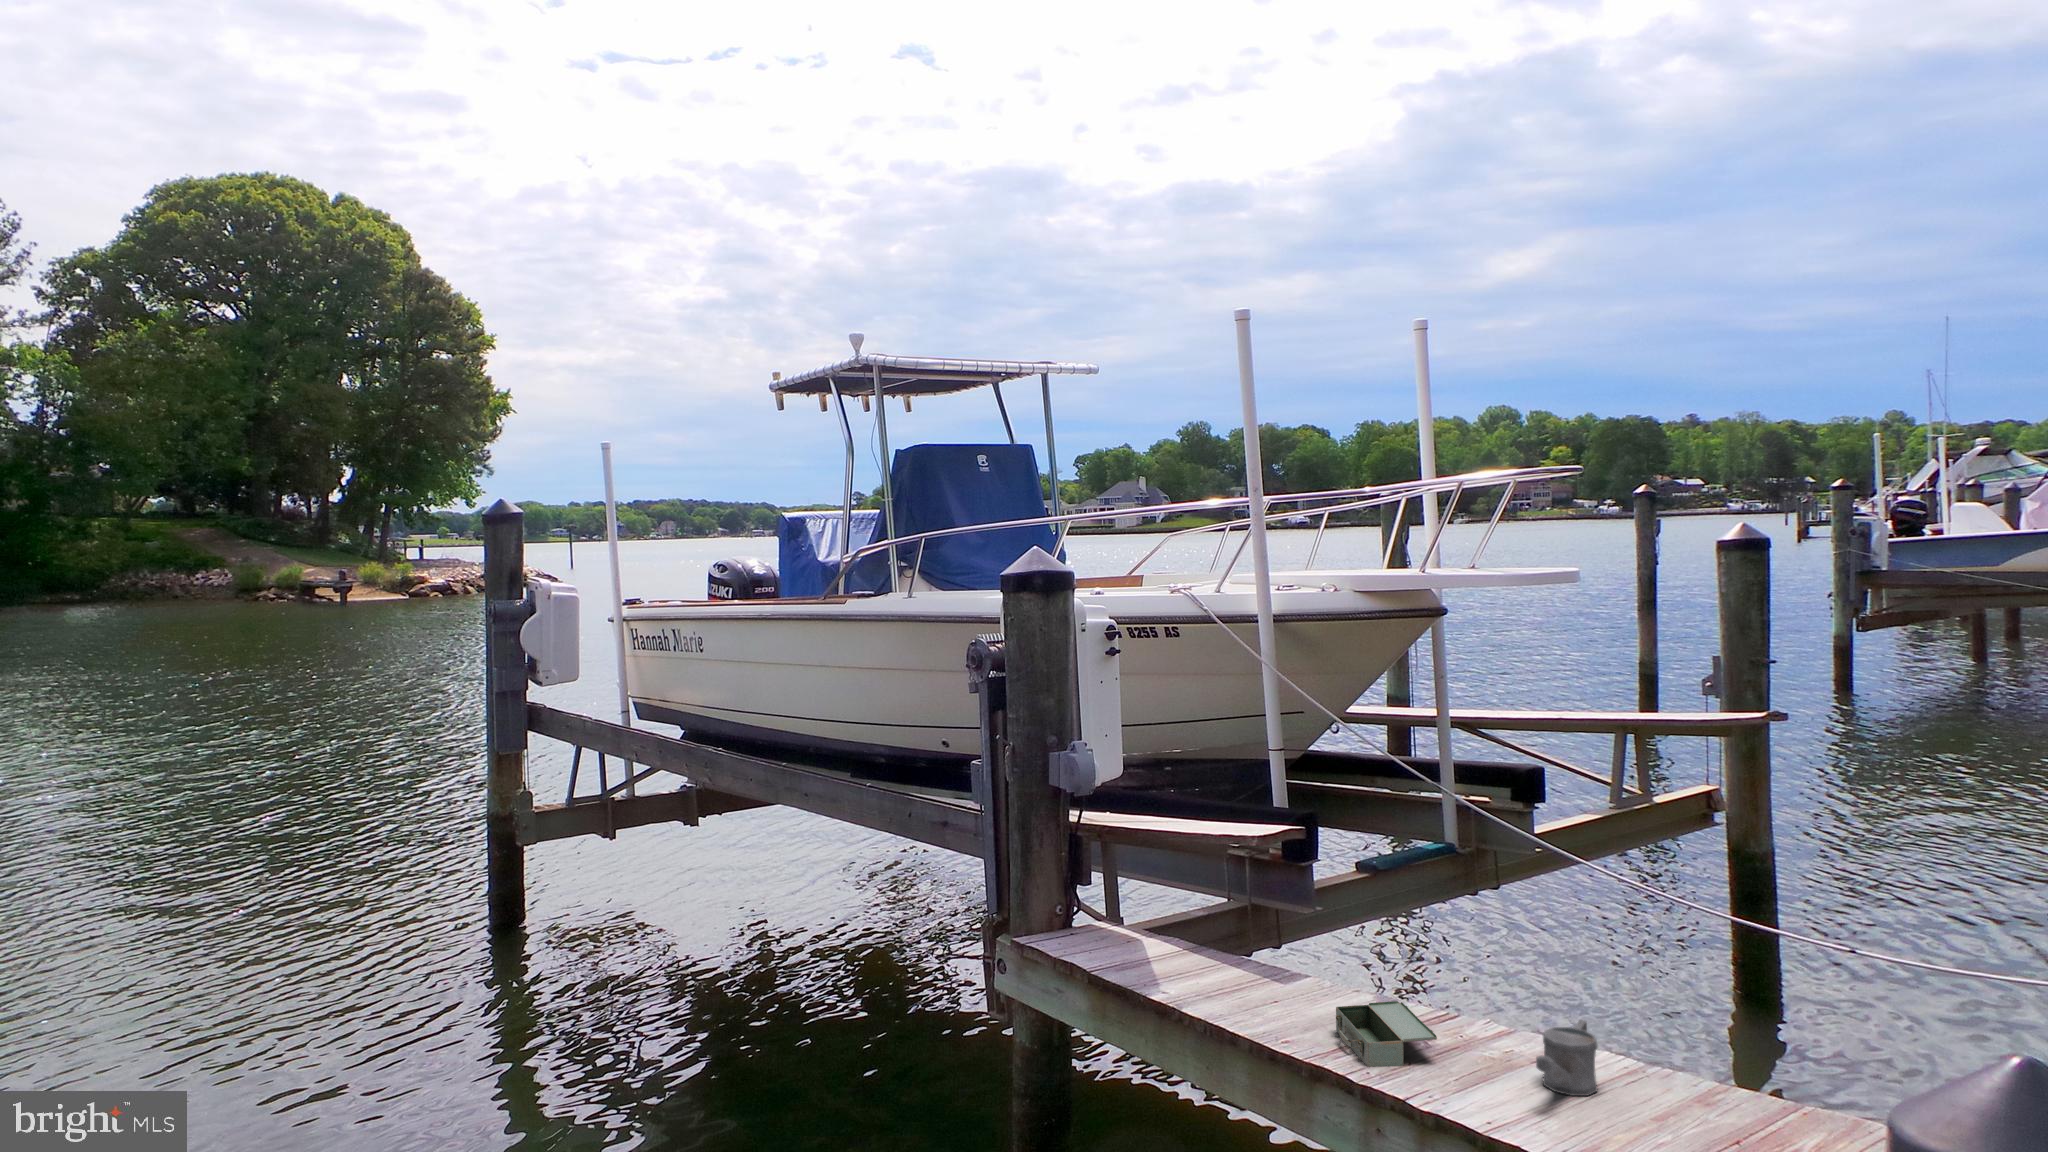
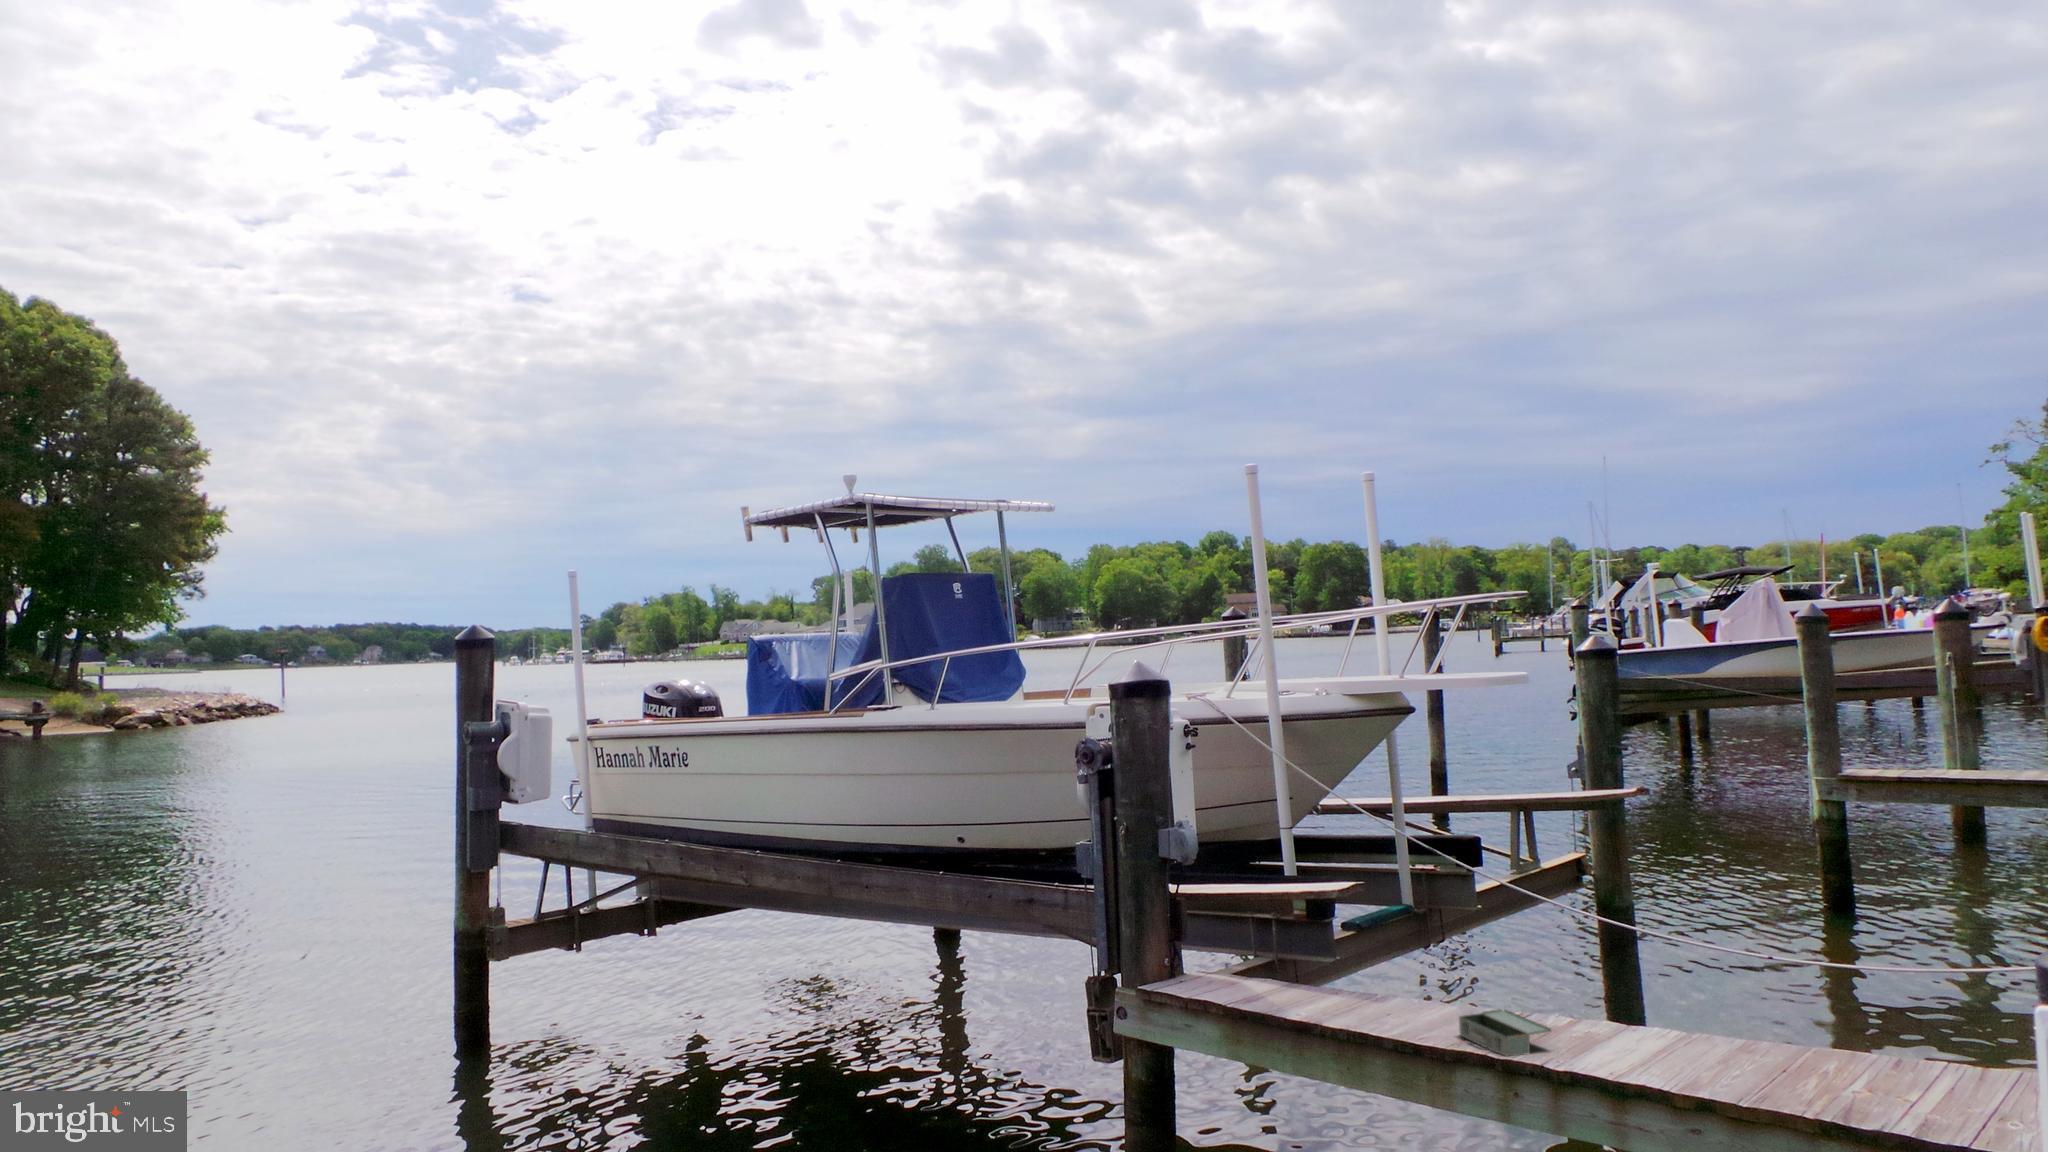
watering can: present [1536,1020,1598,1096] -> none [1633,1008,1678,1063]

